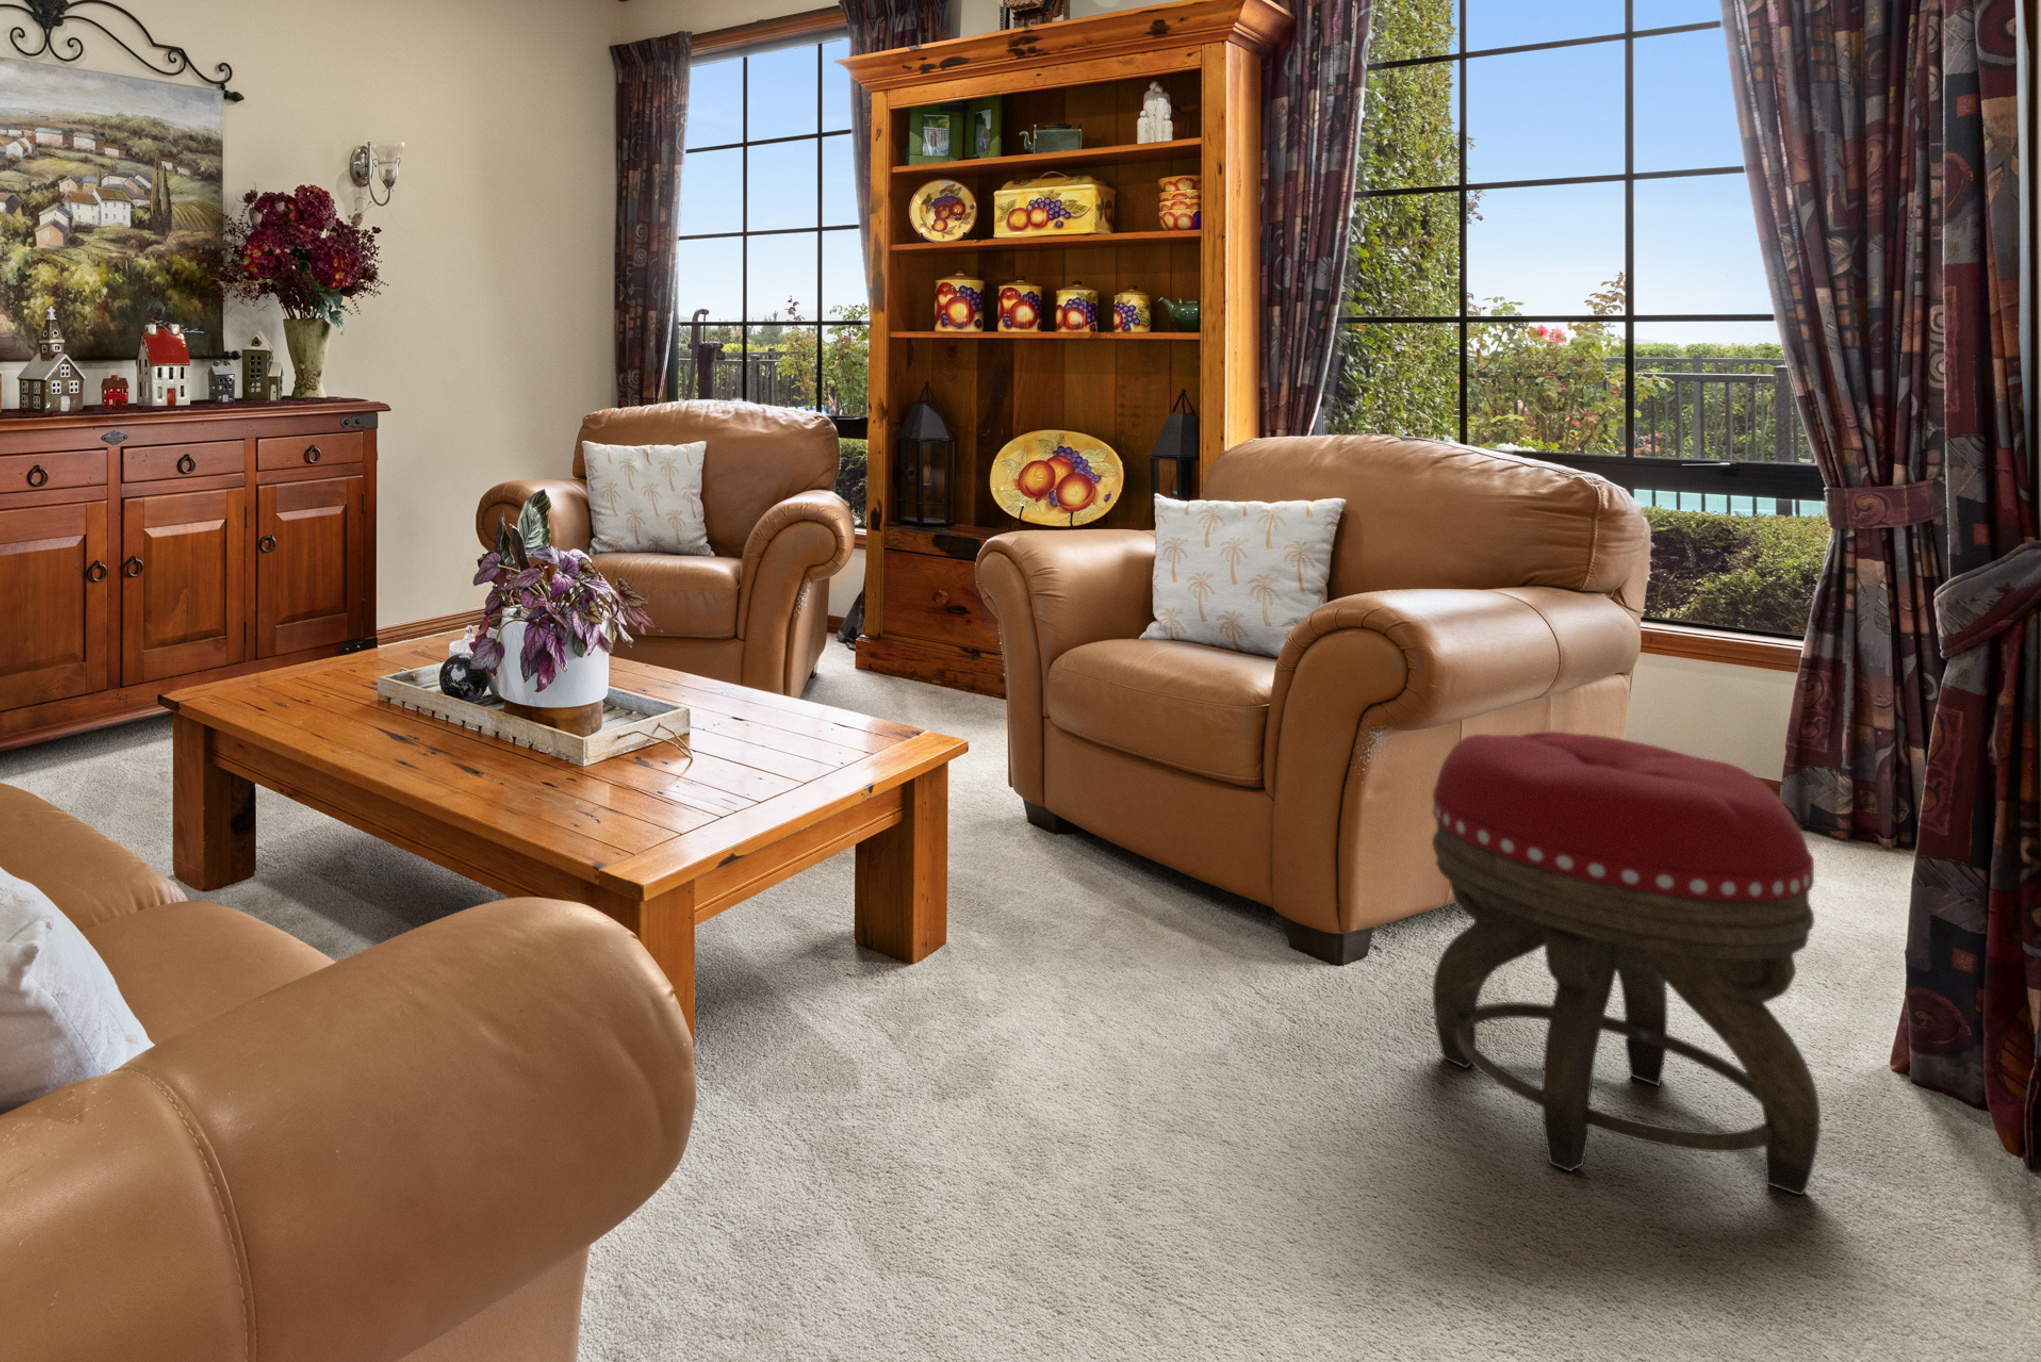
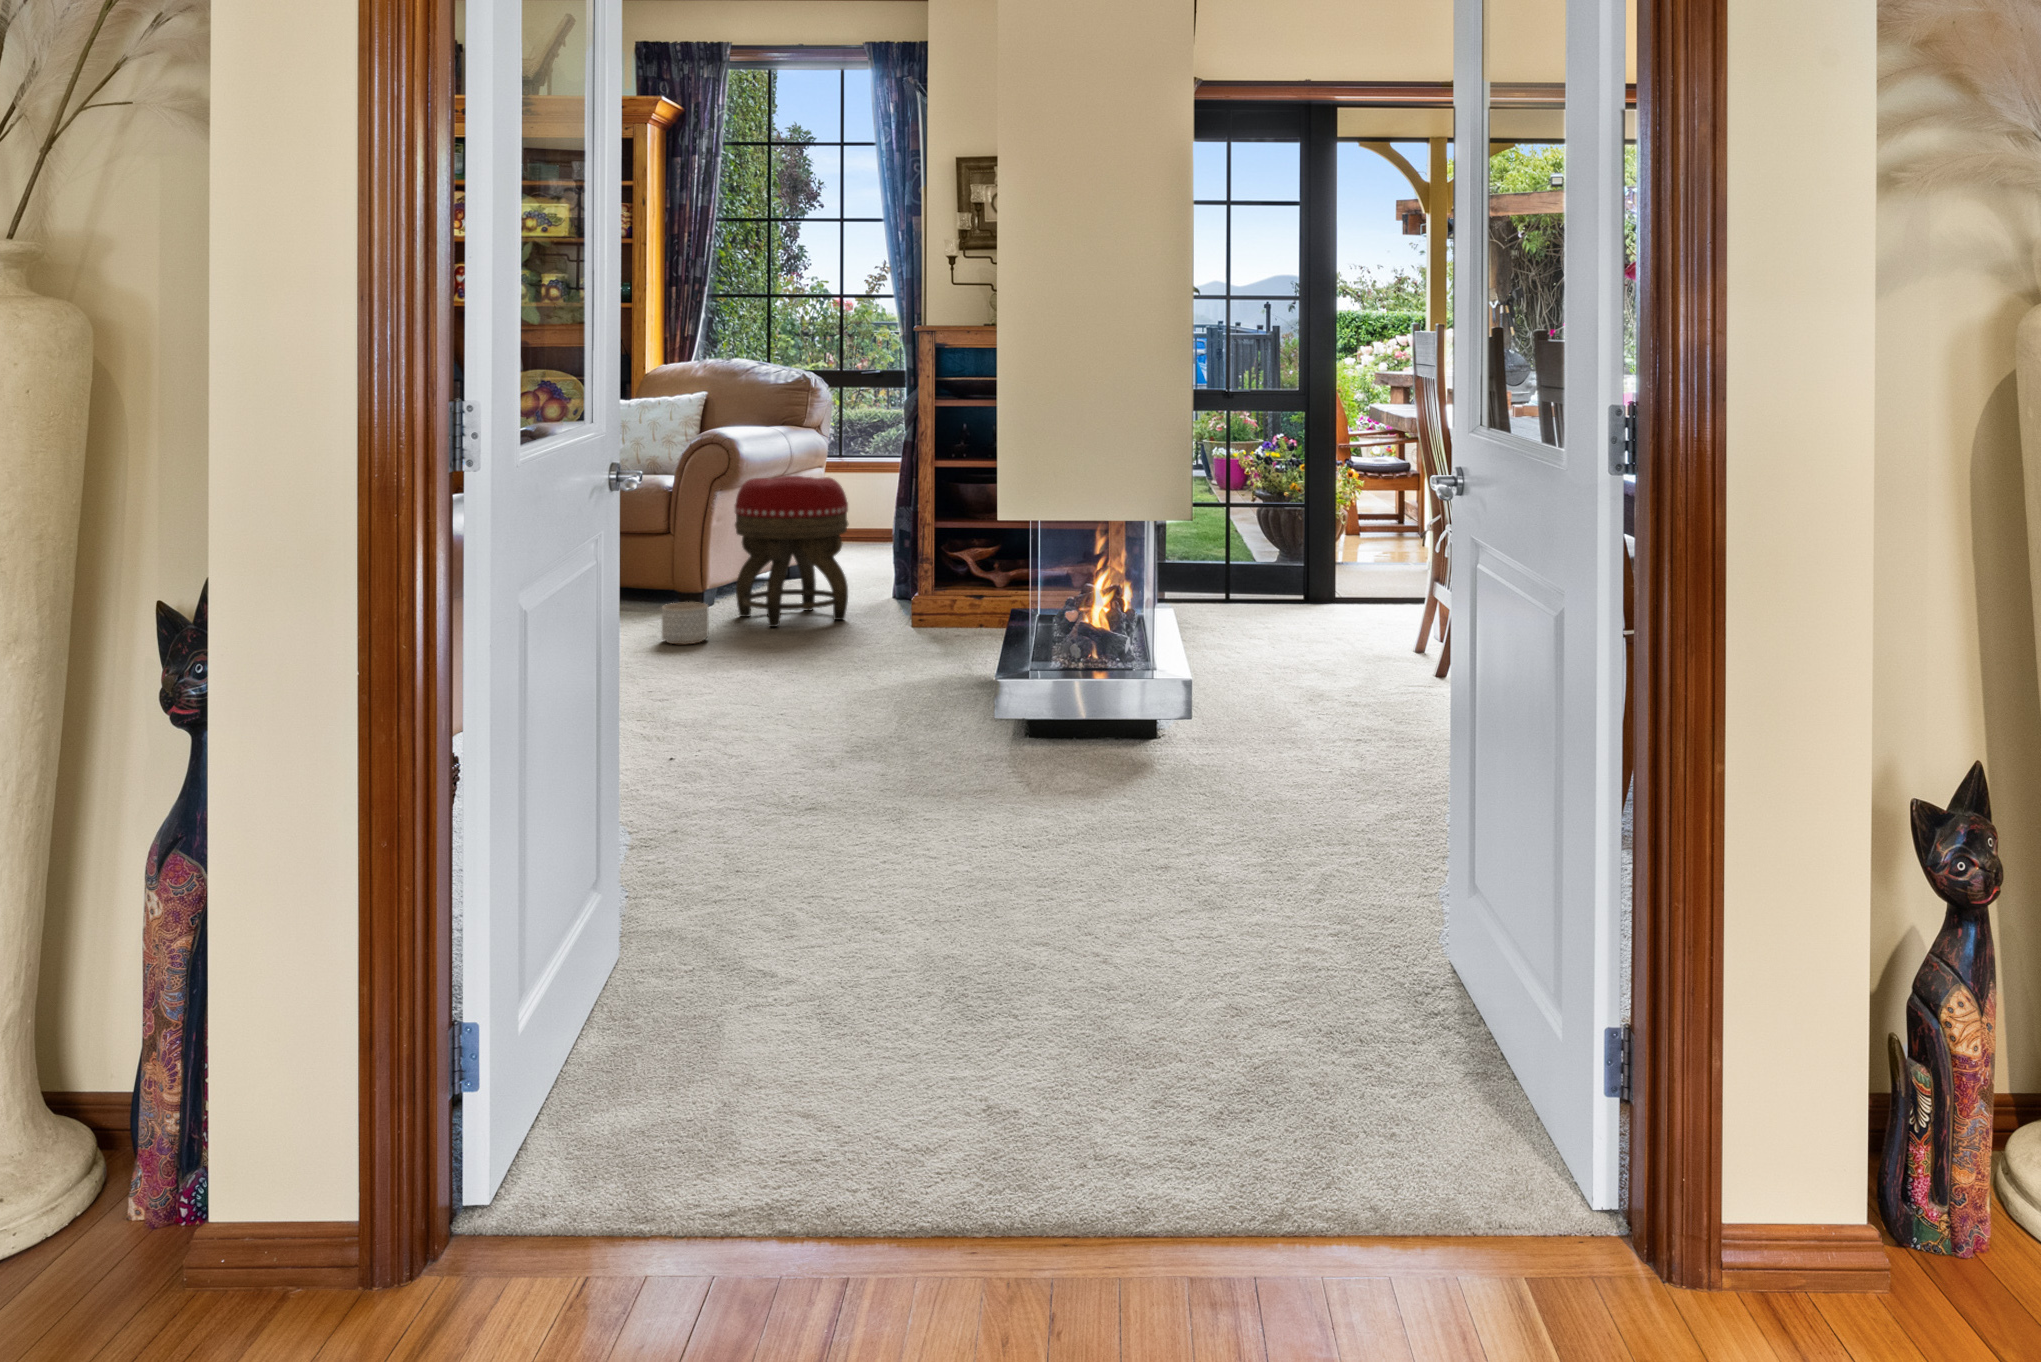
planter: none [1232,1051,1369,1203] -> present [662,602,709,644]

